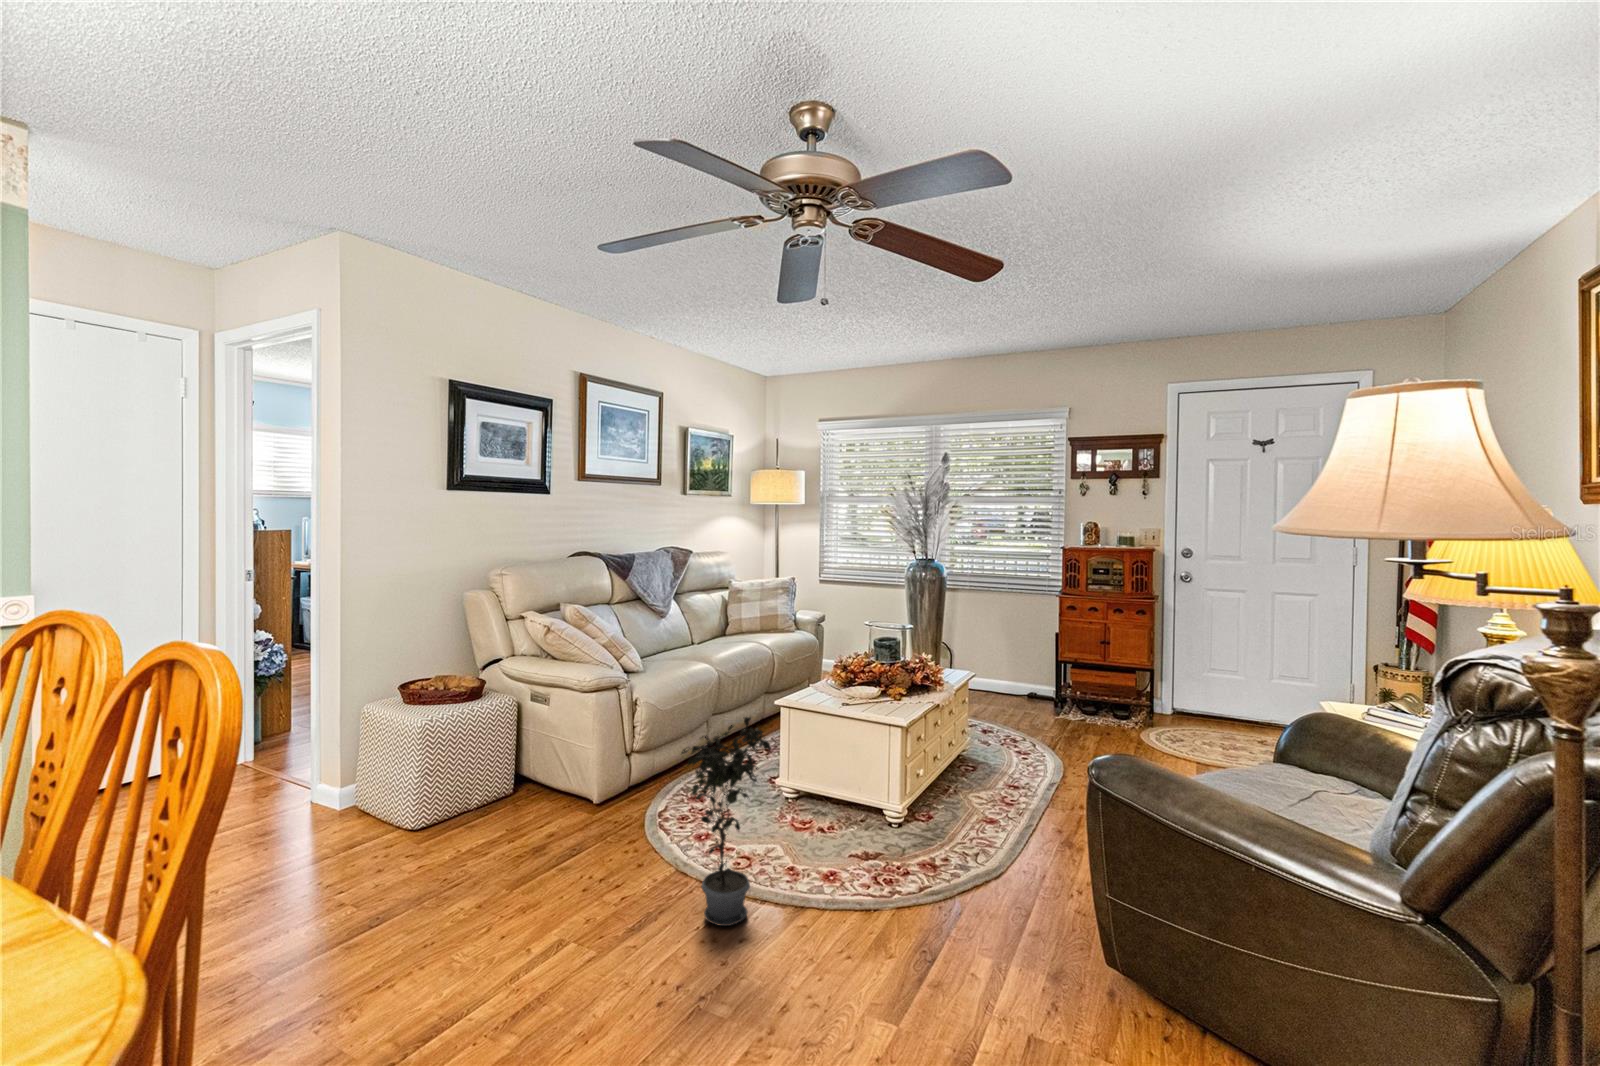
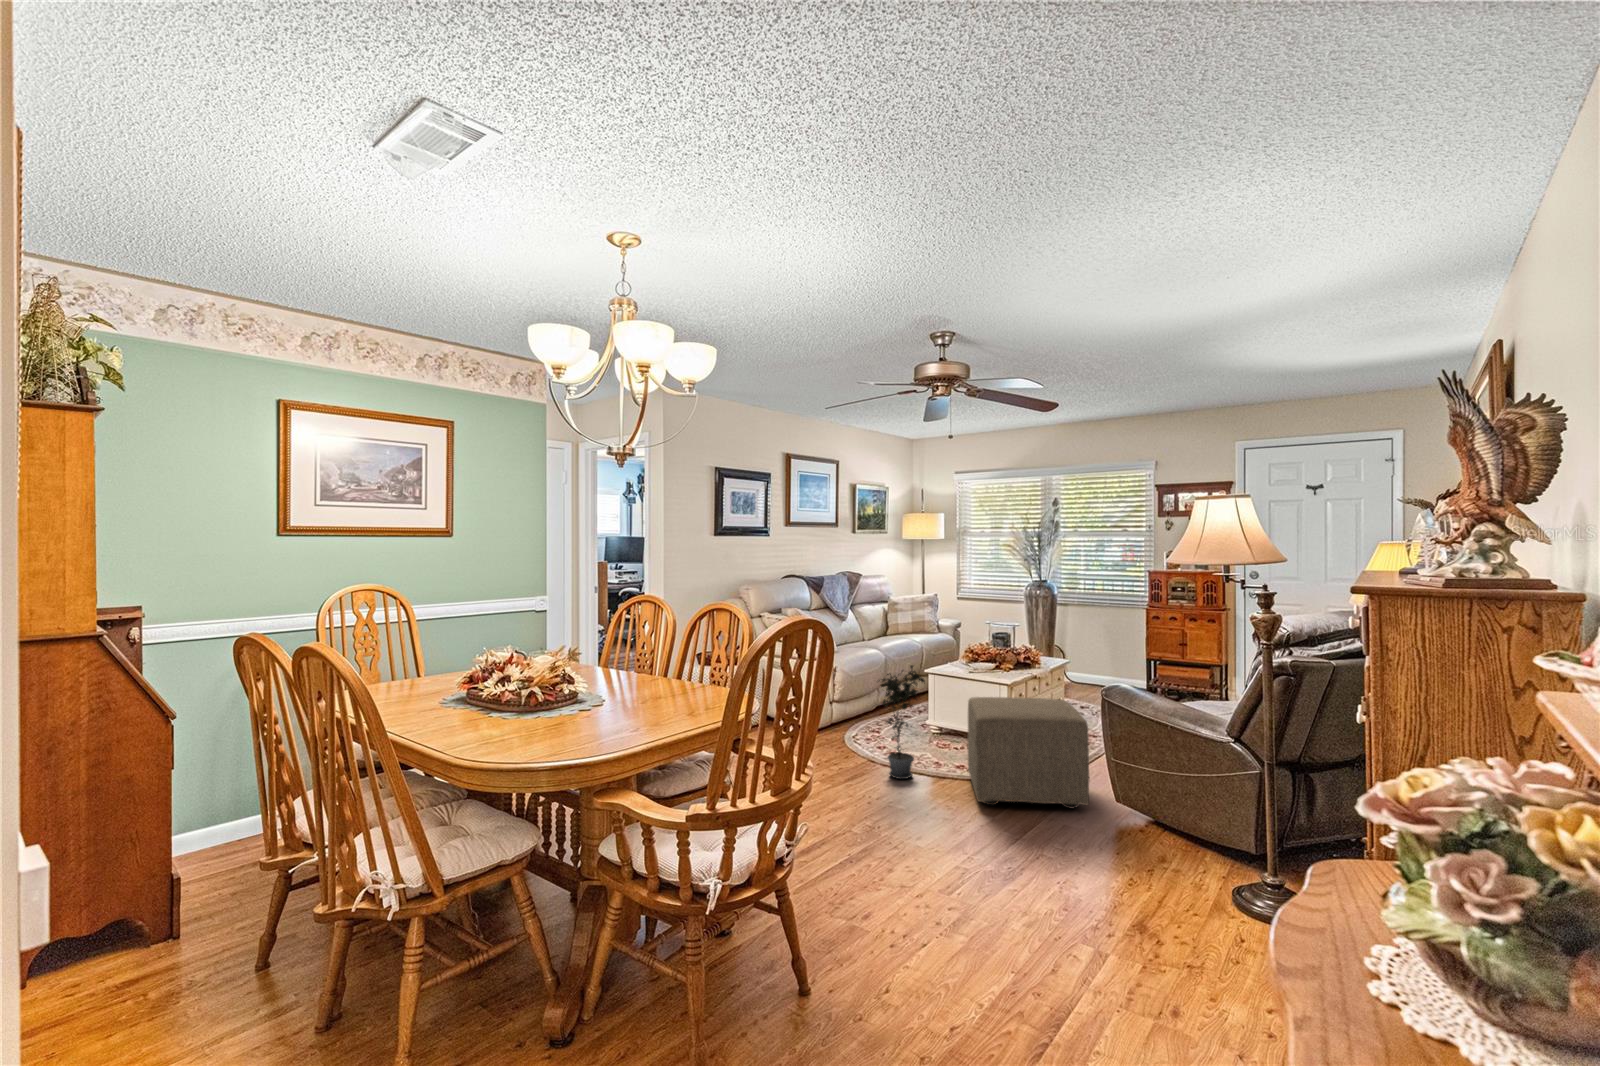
ottoman: none [844,768,1078,1004] -> present [967,697,1089,809]

